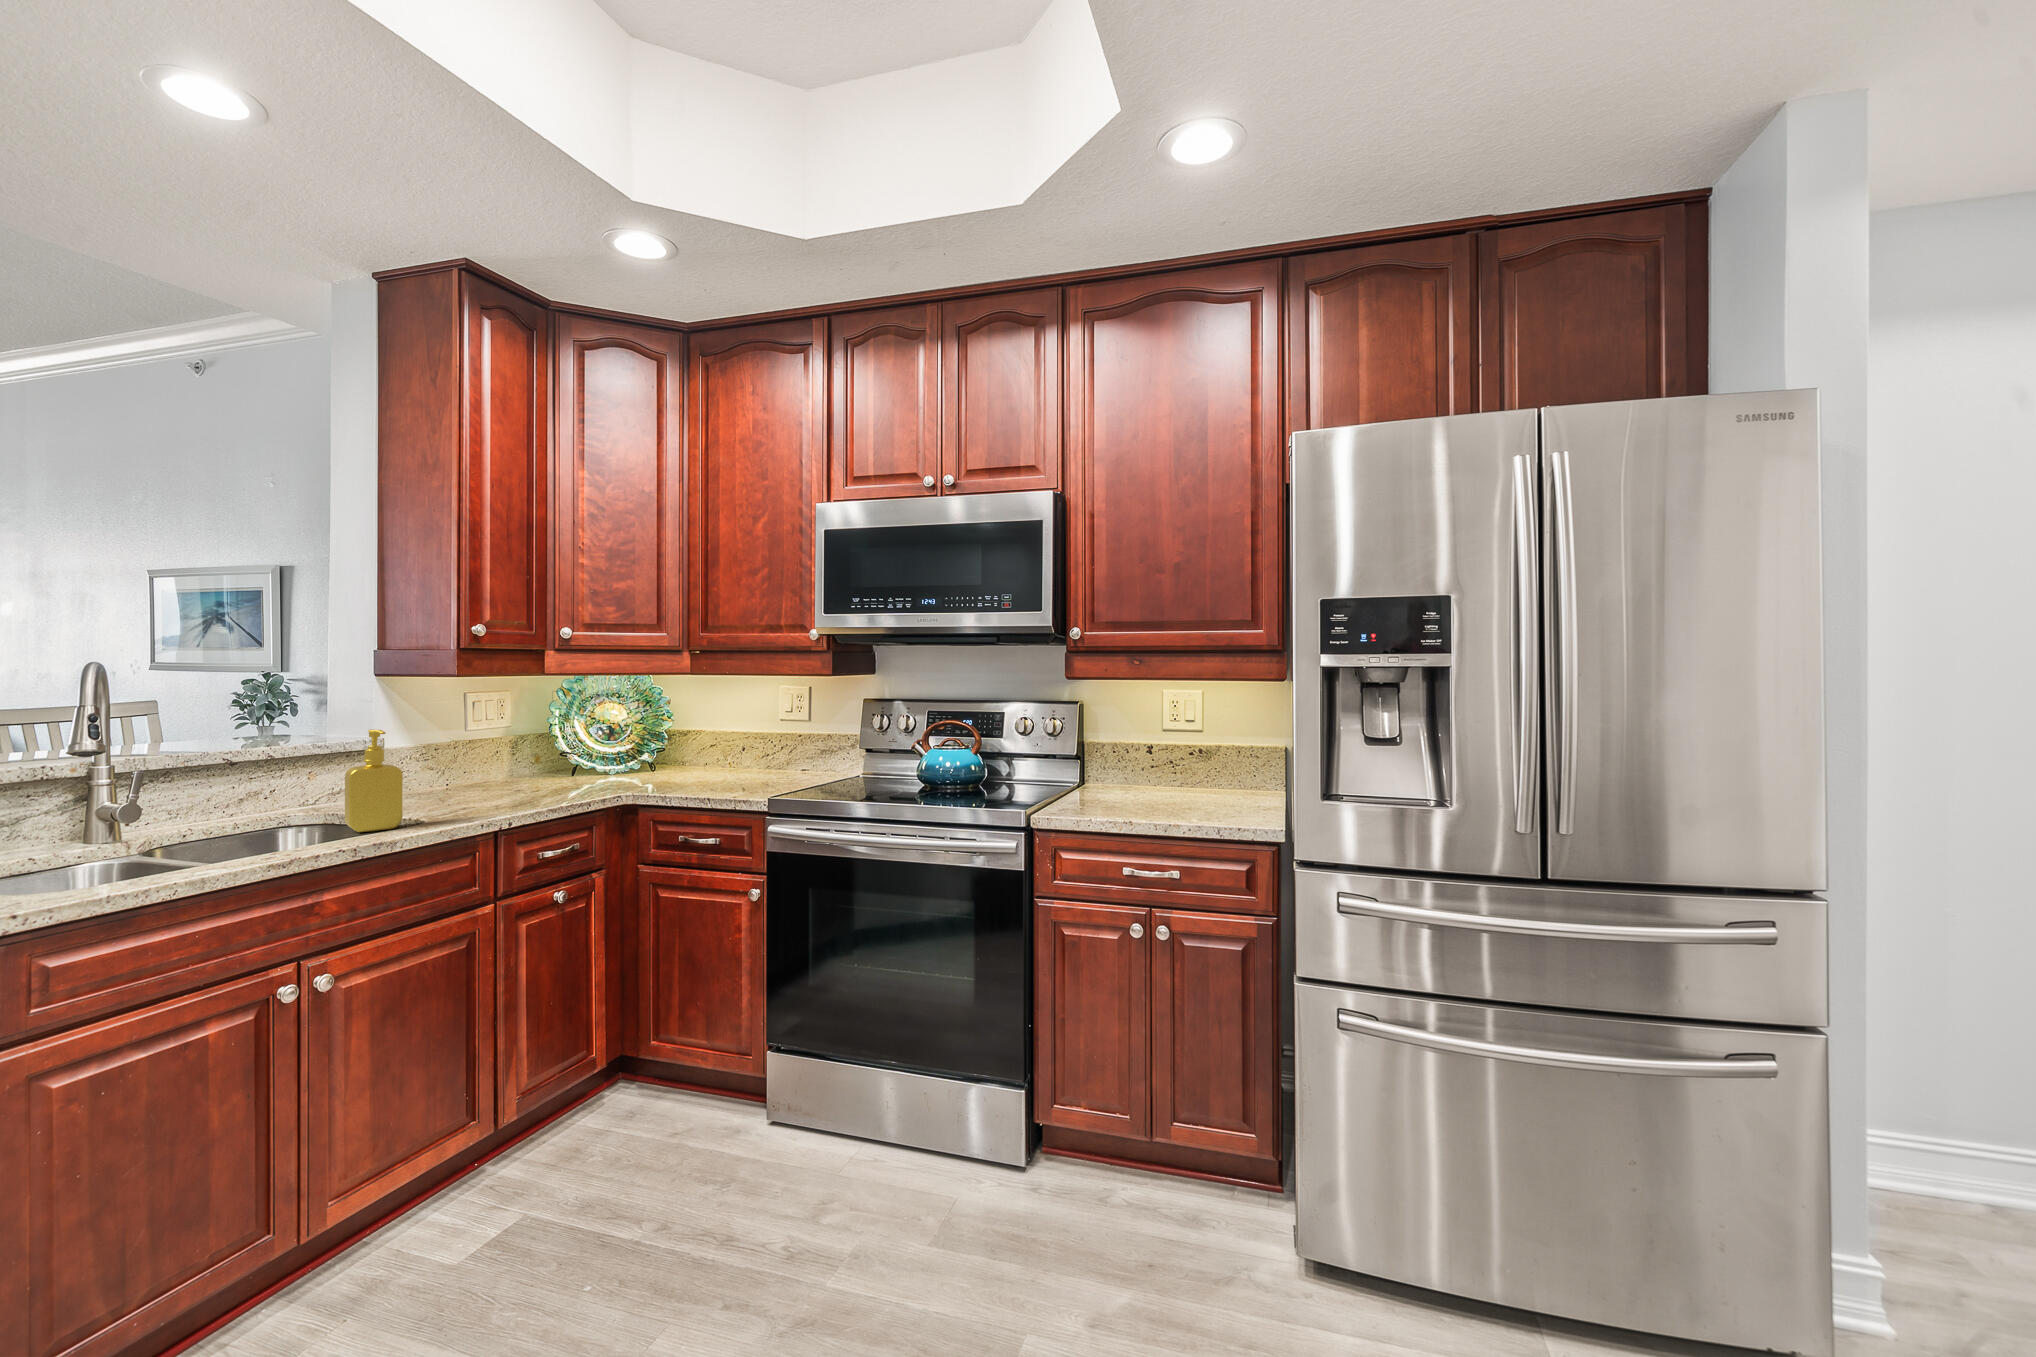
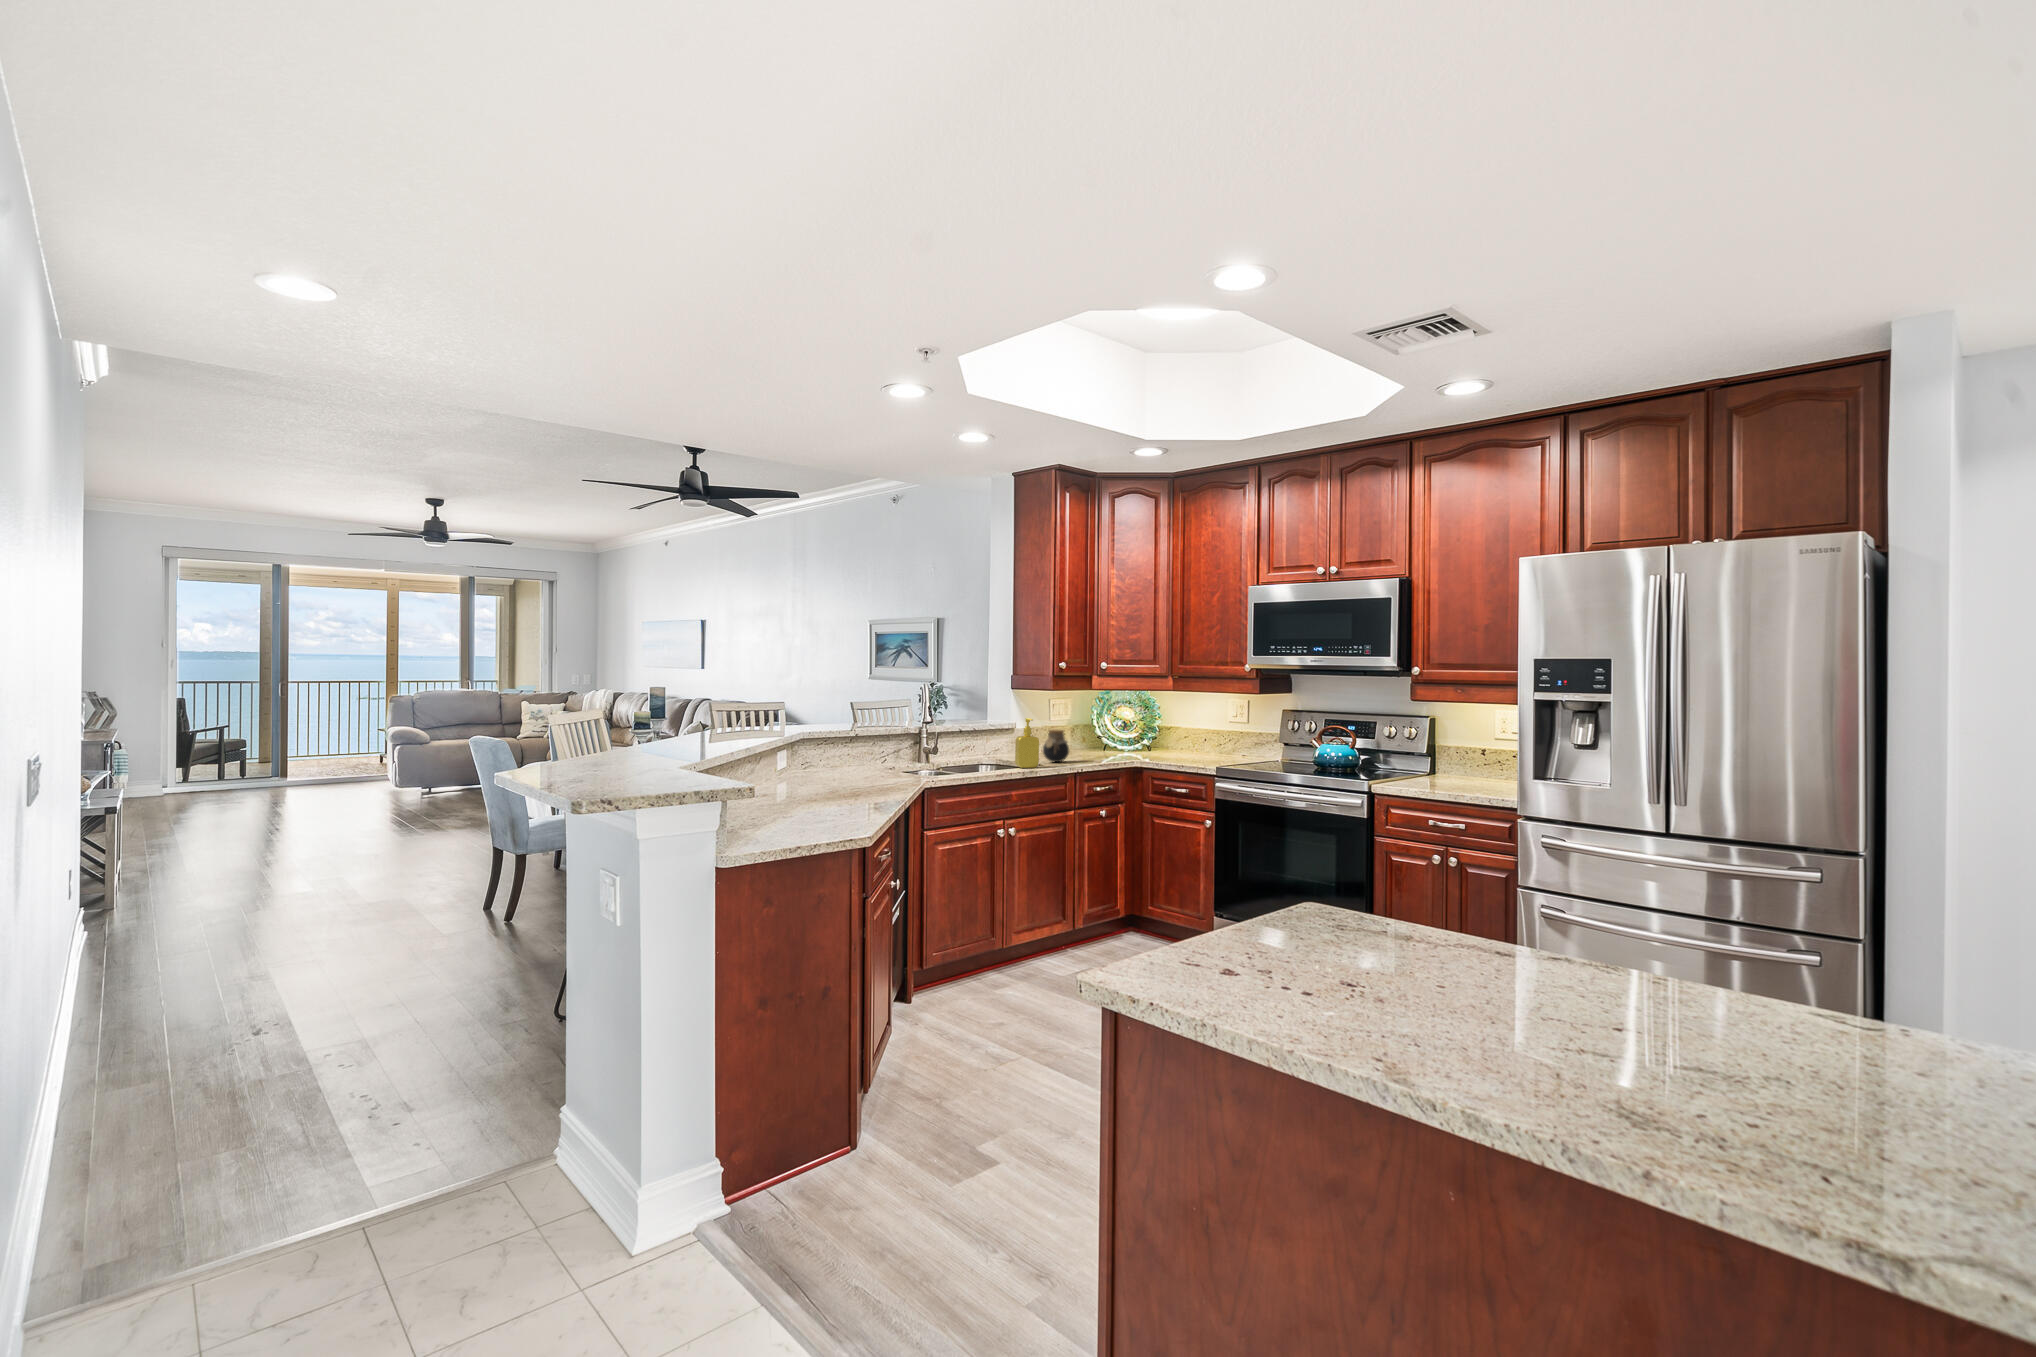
jar: none [426,747,487,809] -> present [1043,730,1069,762]

